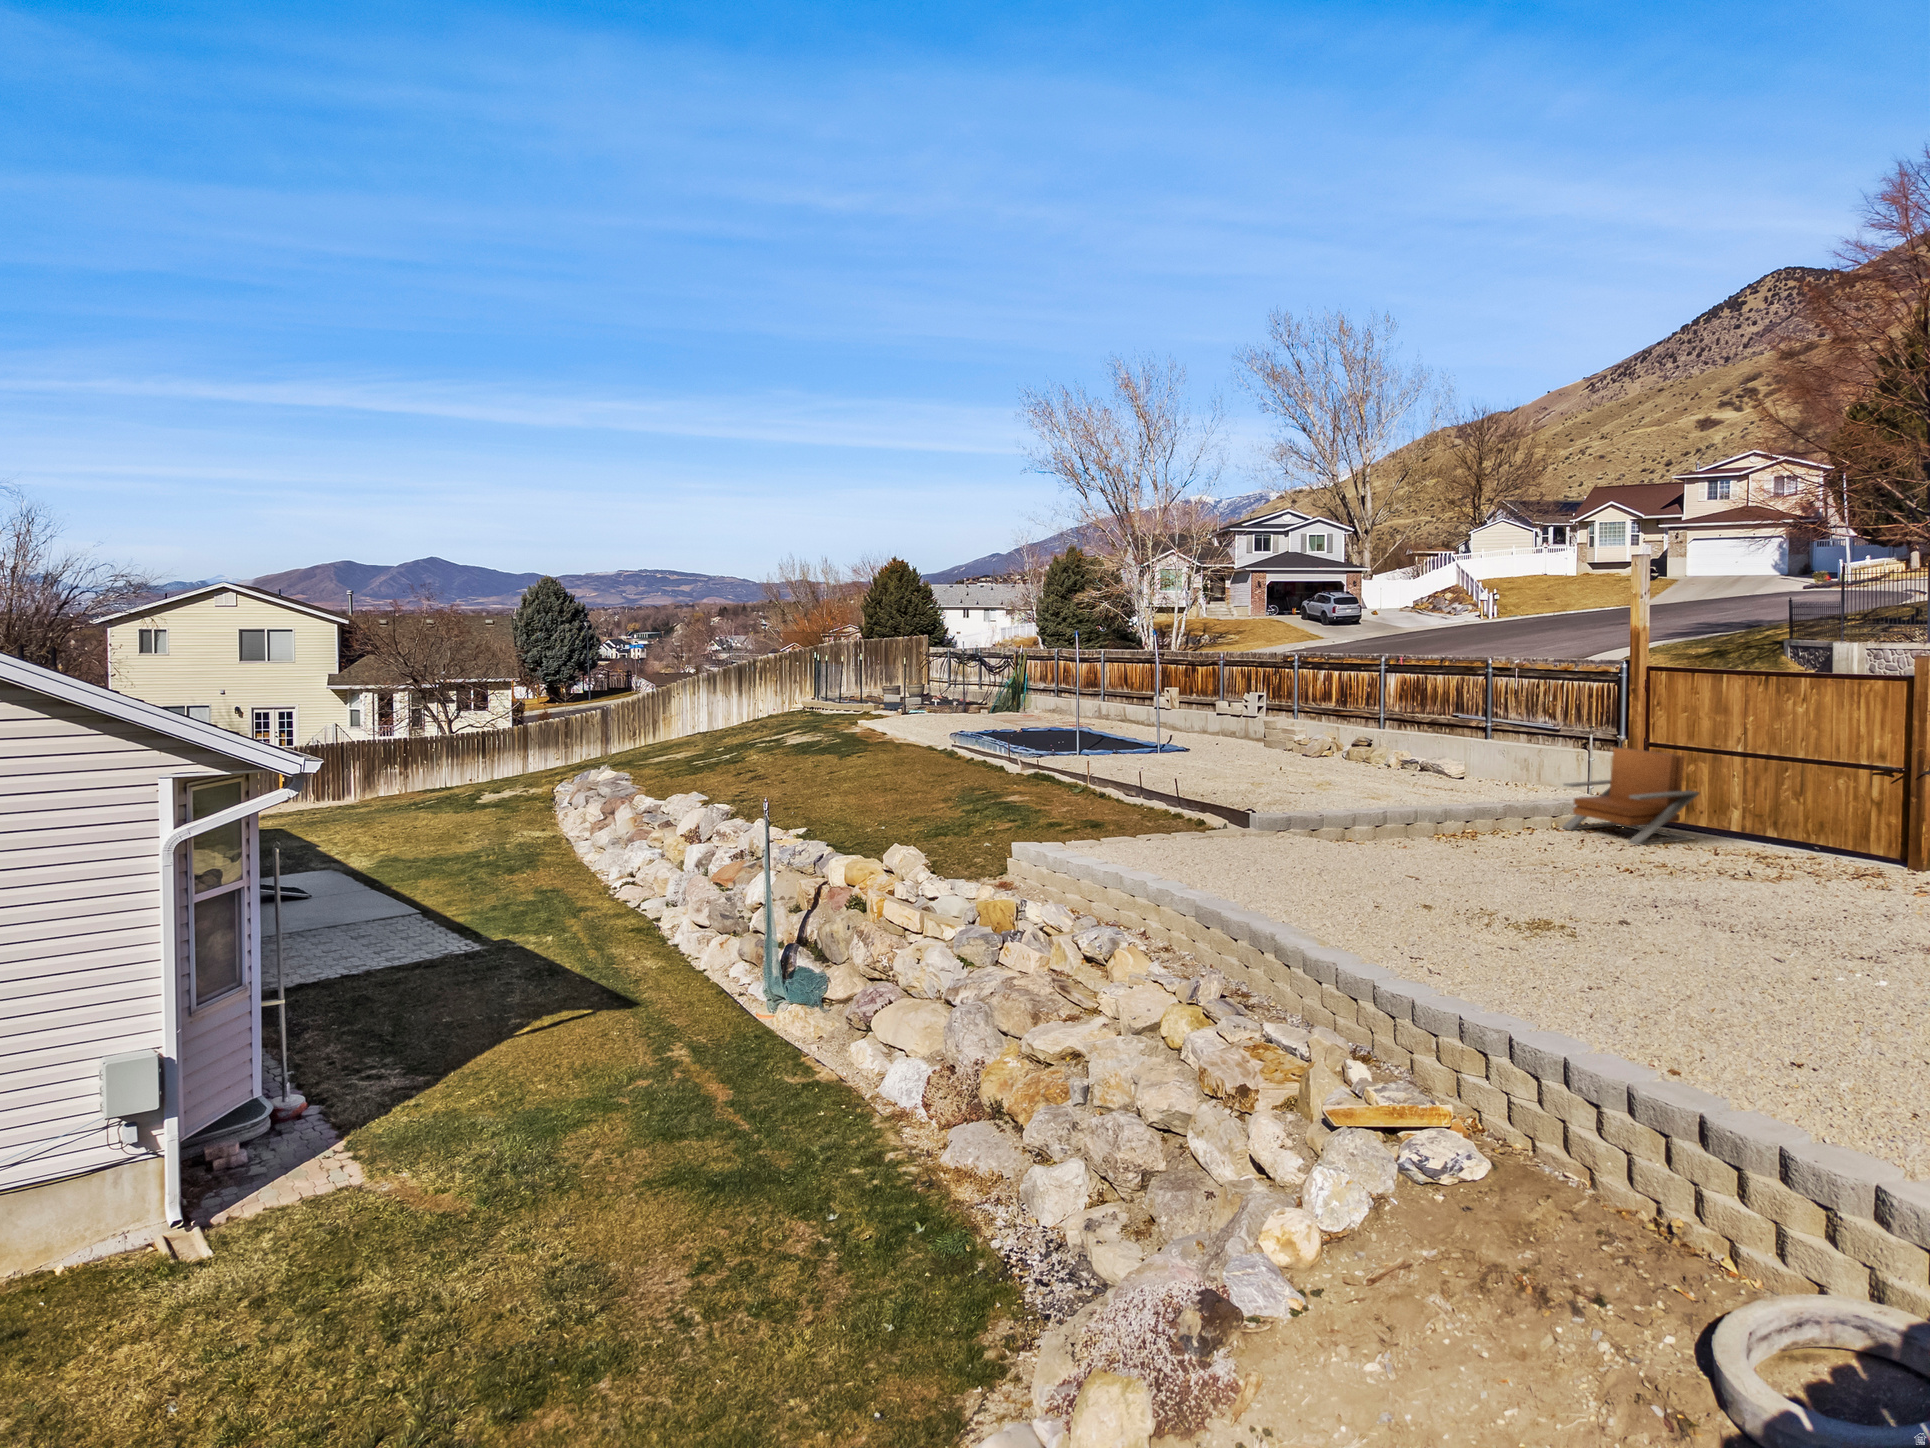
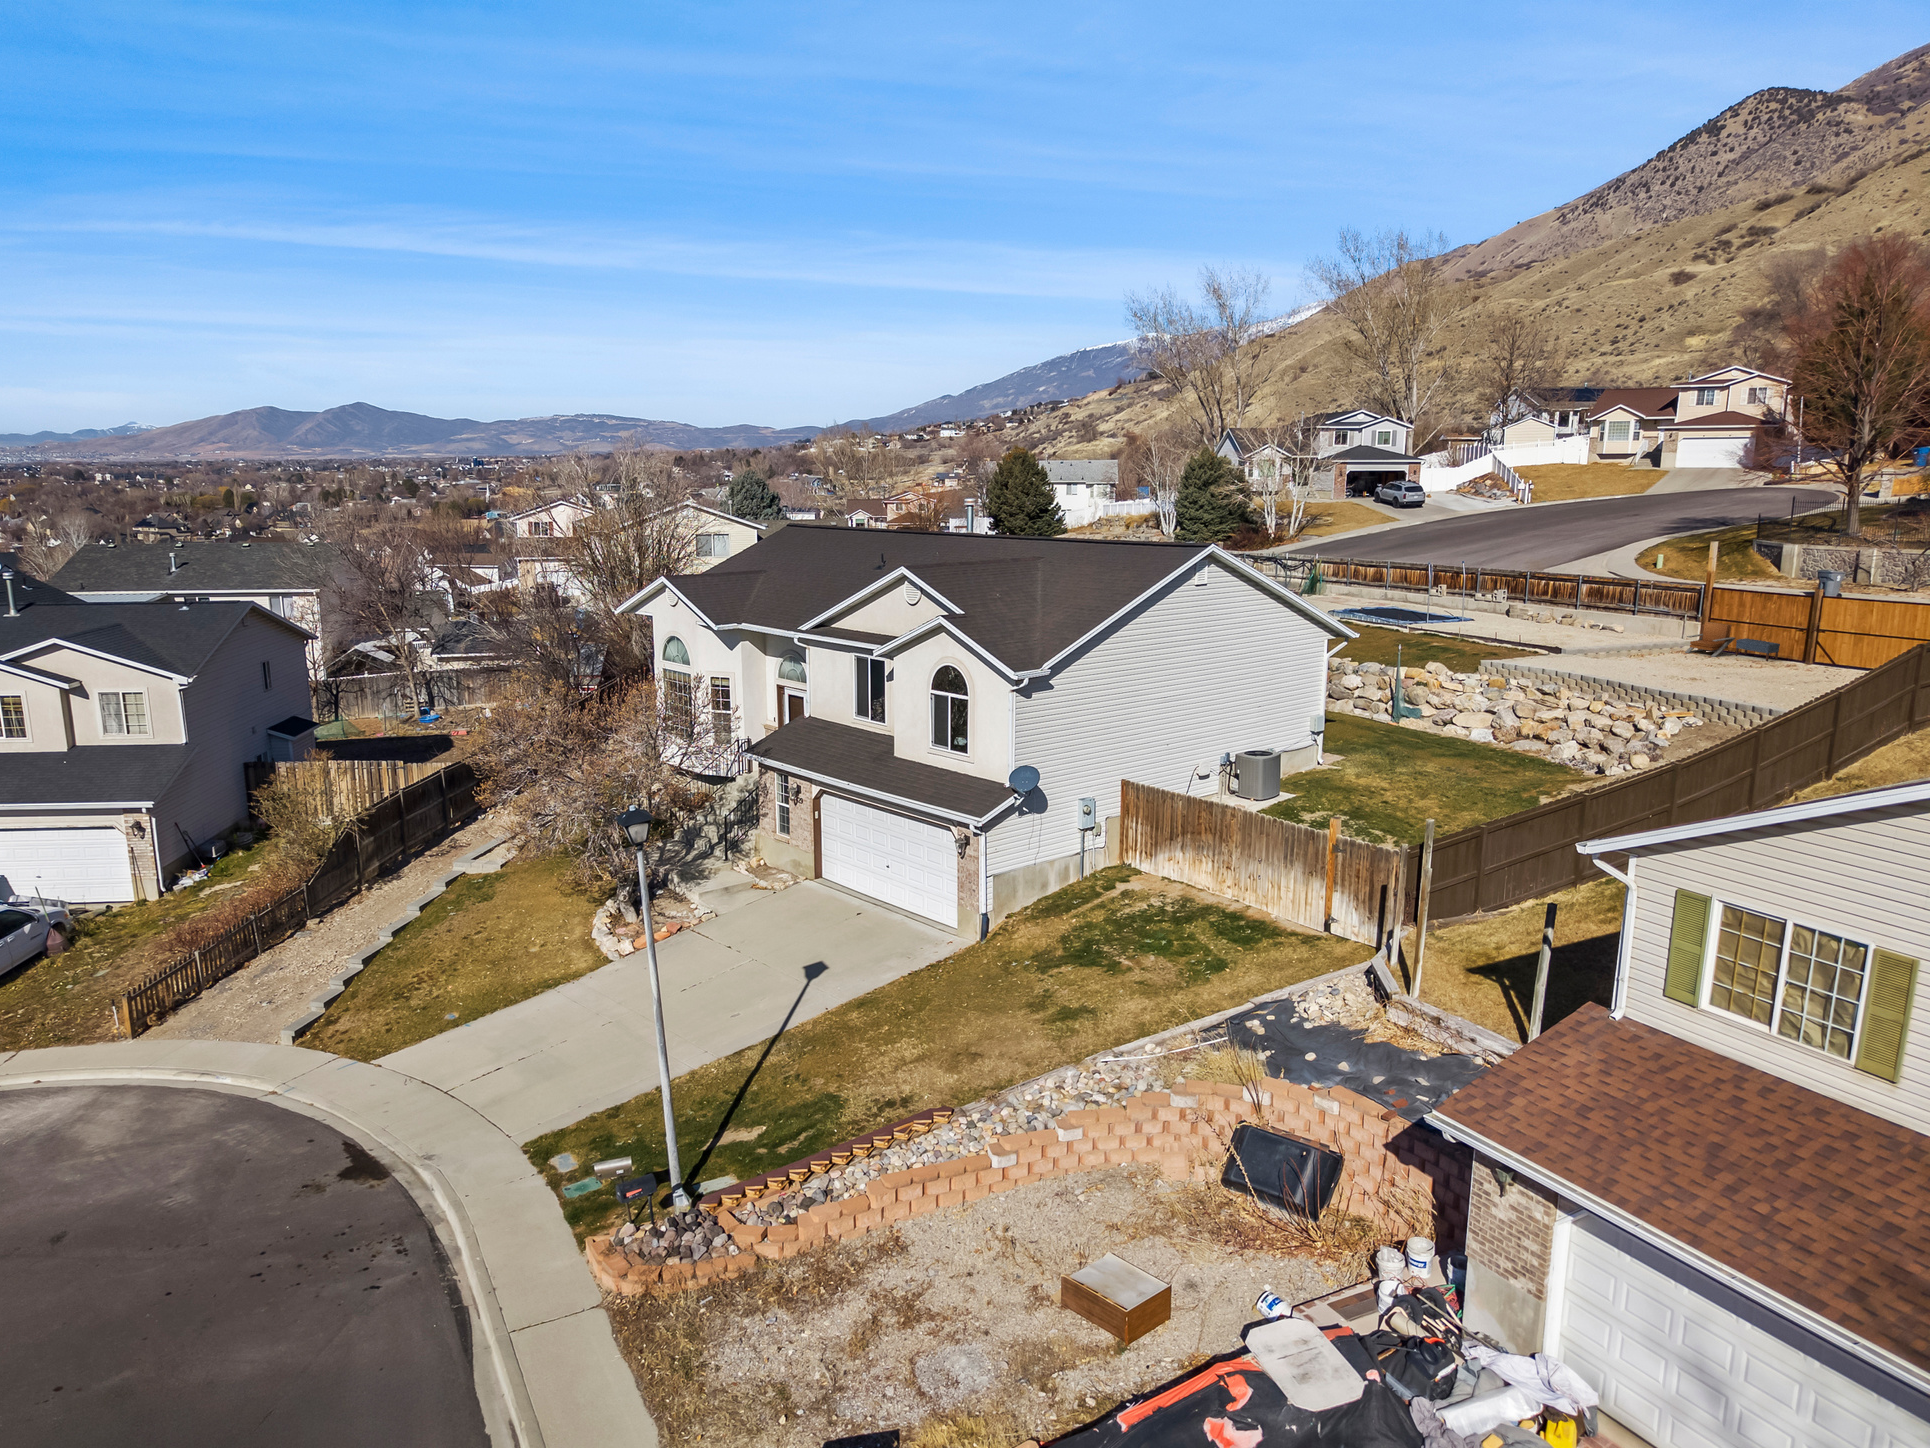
bench: none [1699,795,1833,866] -> present [1736,638,1780,661]

